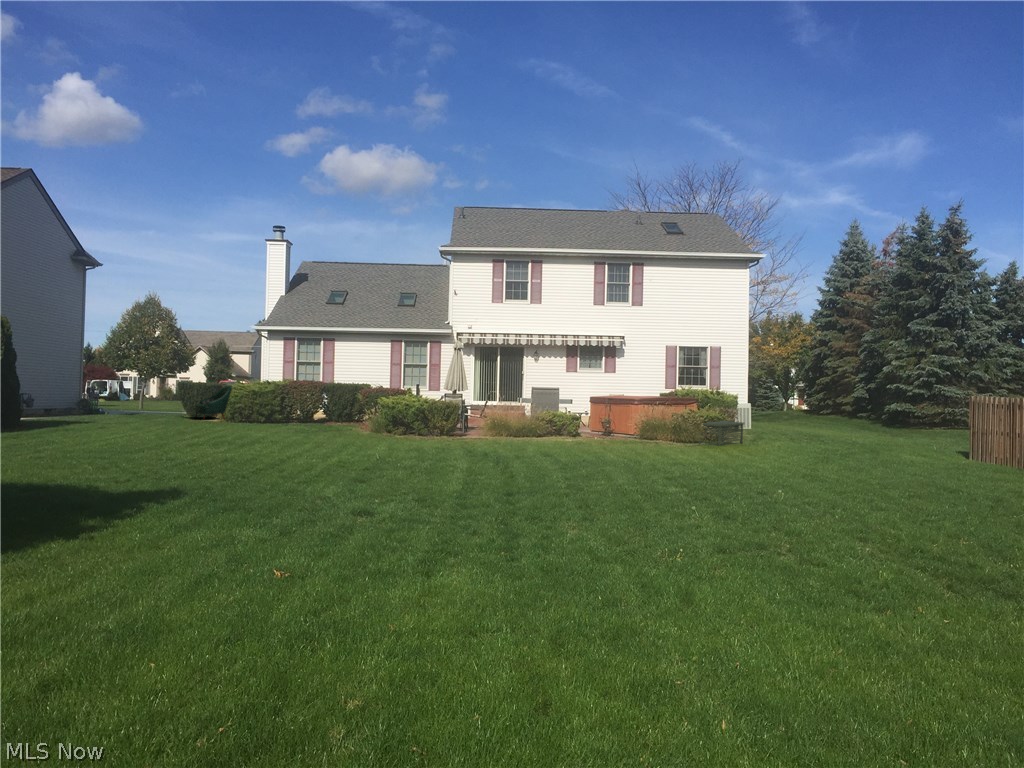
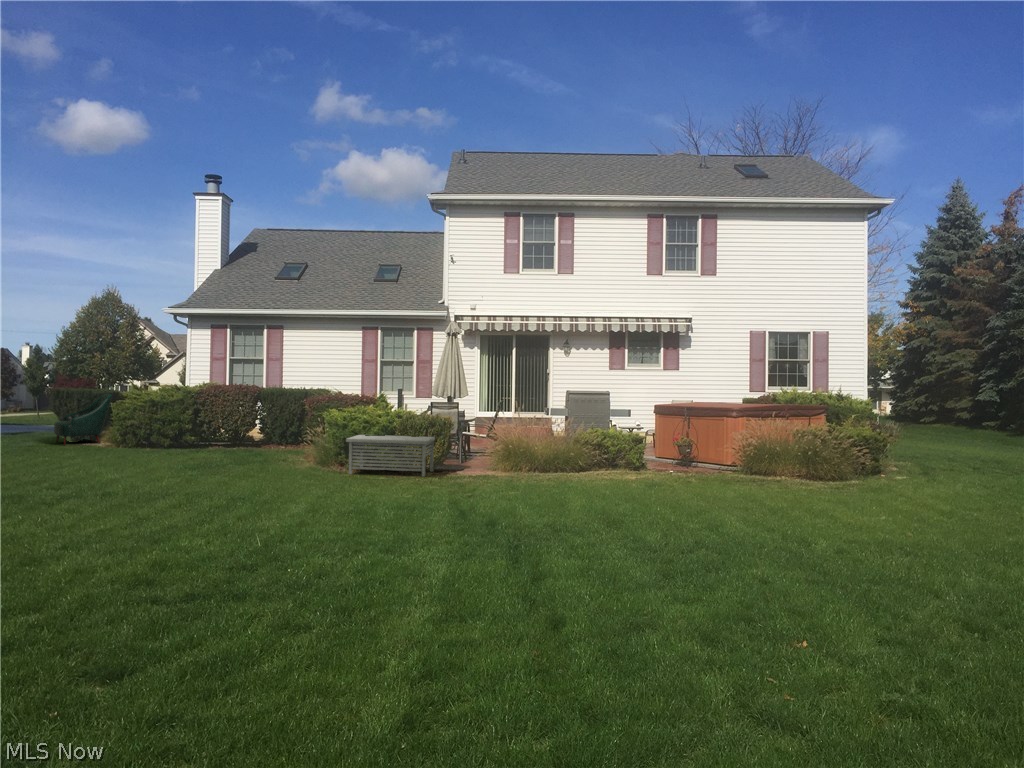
storage bench: present [699,421,744,446] -> present [346,435,435,477]

